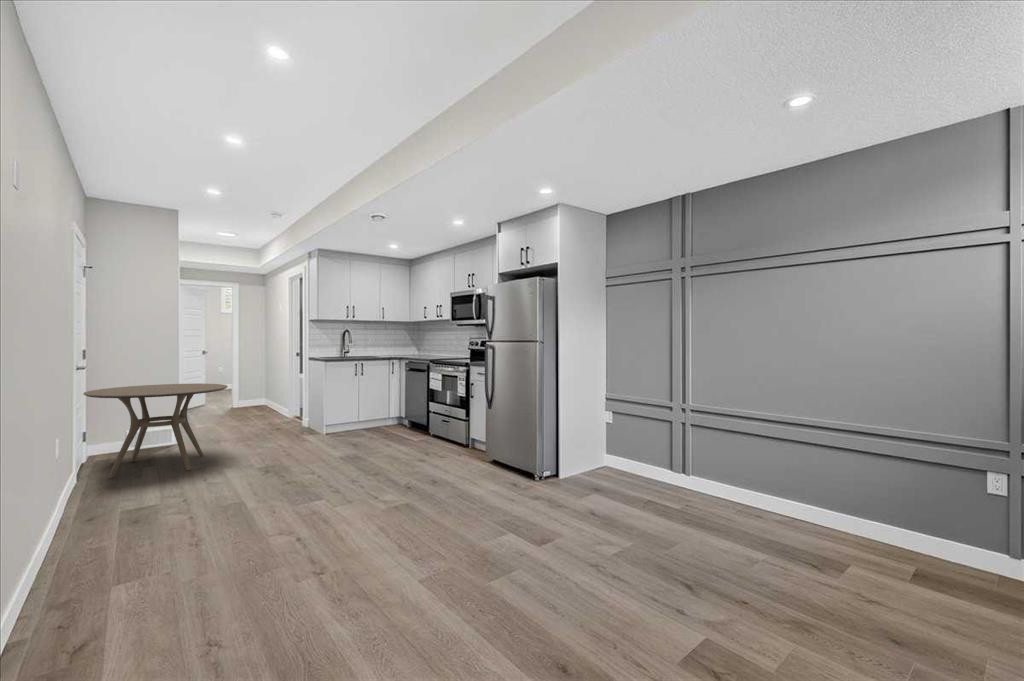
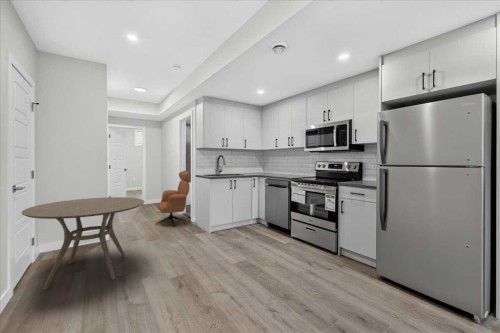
armchair: none [248,352,301,430] -> present [157,171,190,226]

